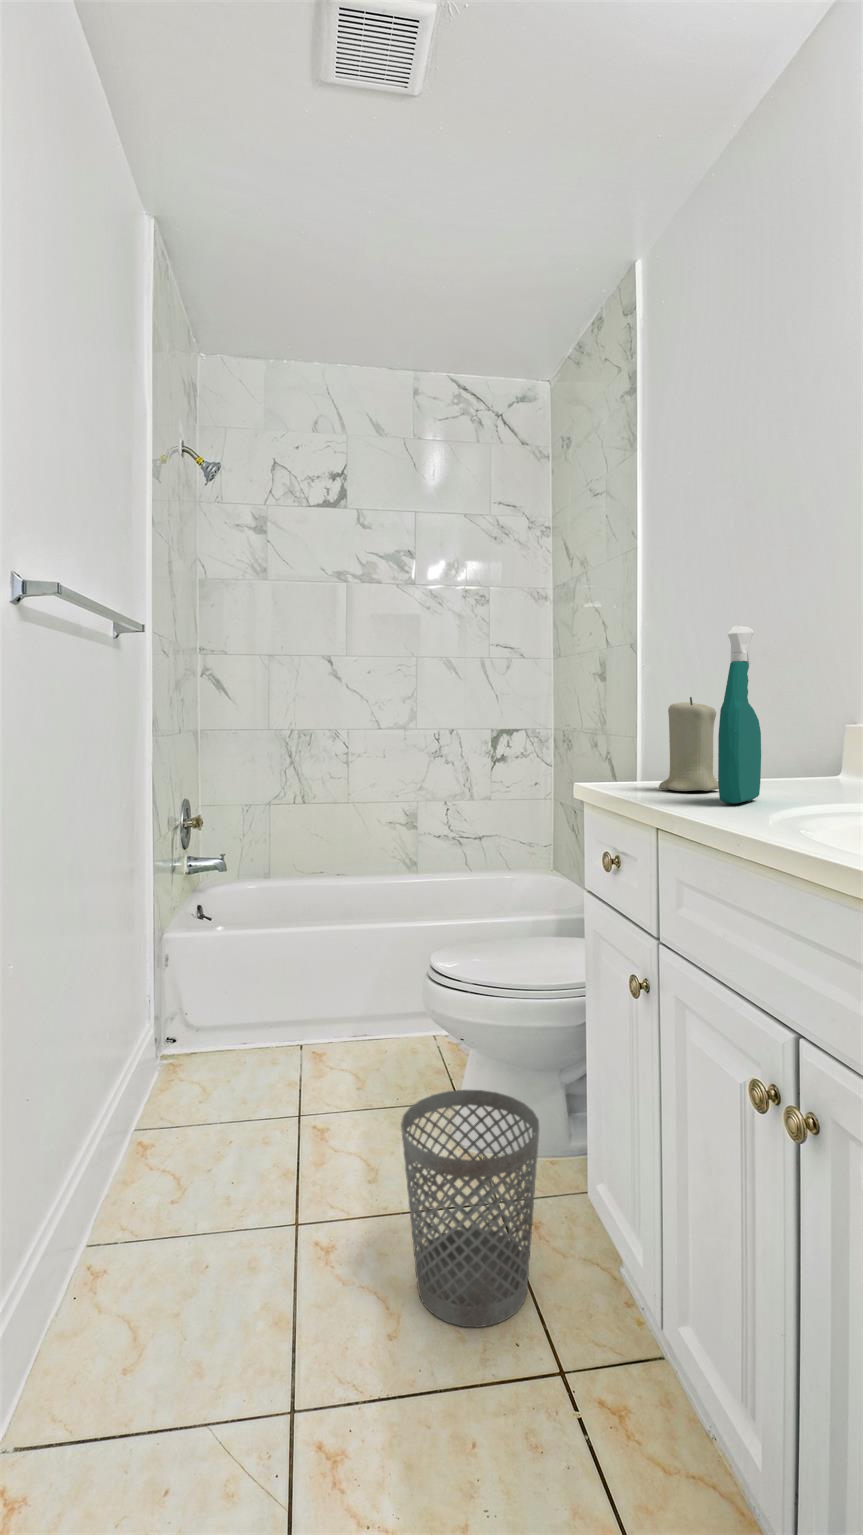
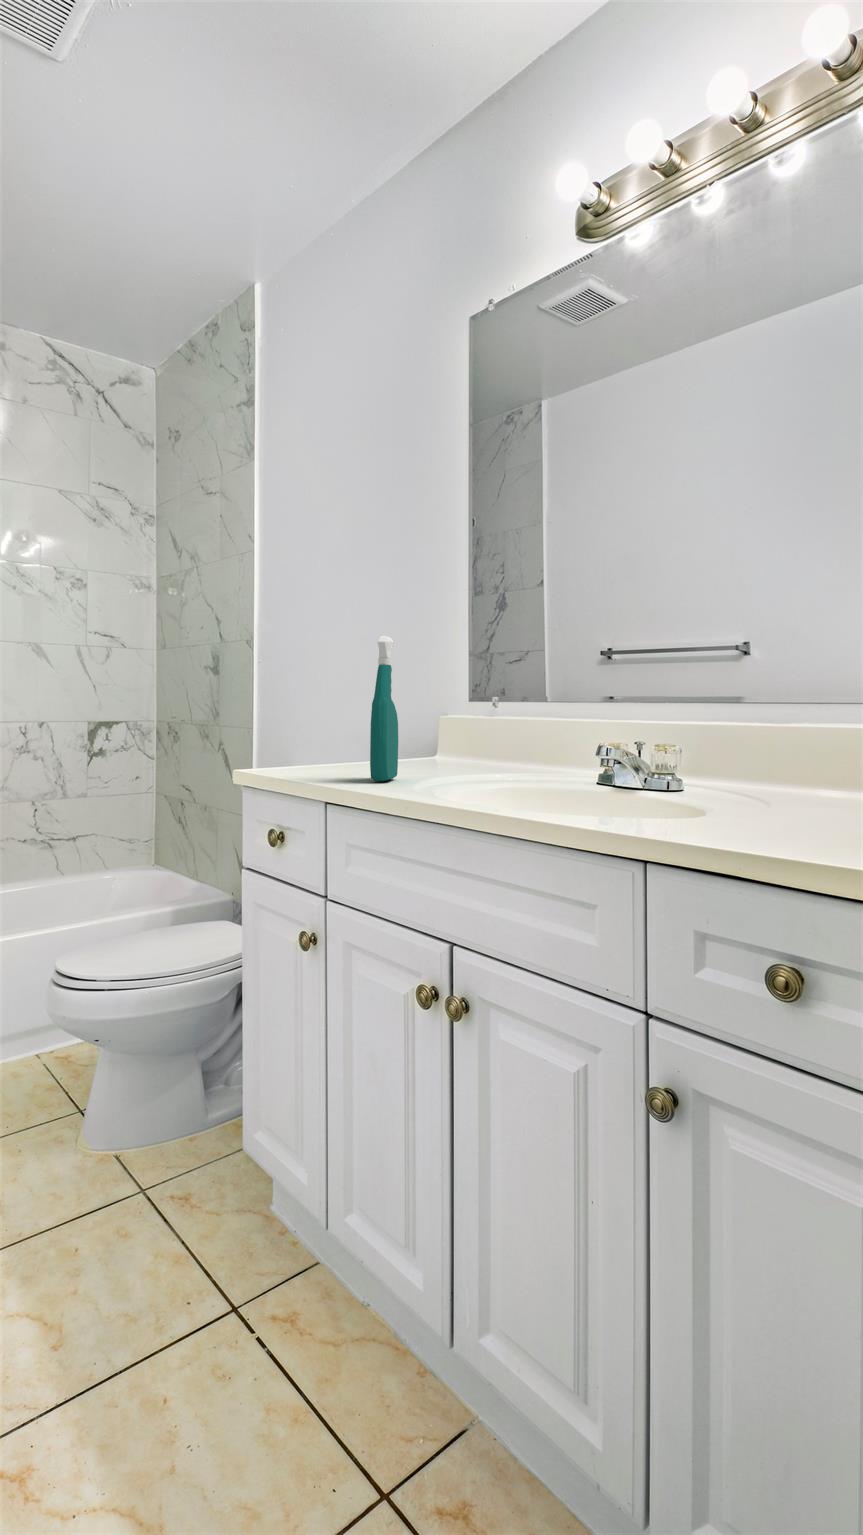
candle: present [659,697,719,791] -> none [310,693,362,773]
wastebasket: present [401,1090,539,1327] -> none [55,1076,201,1308]

